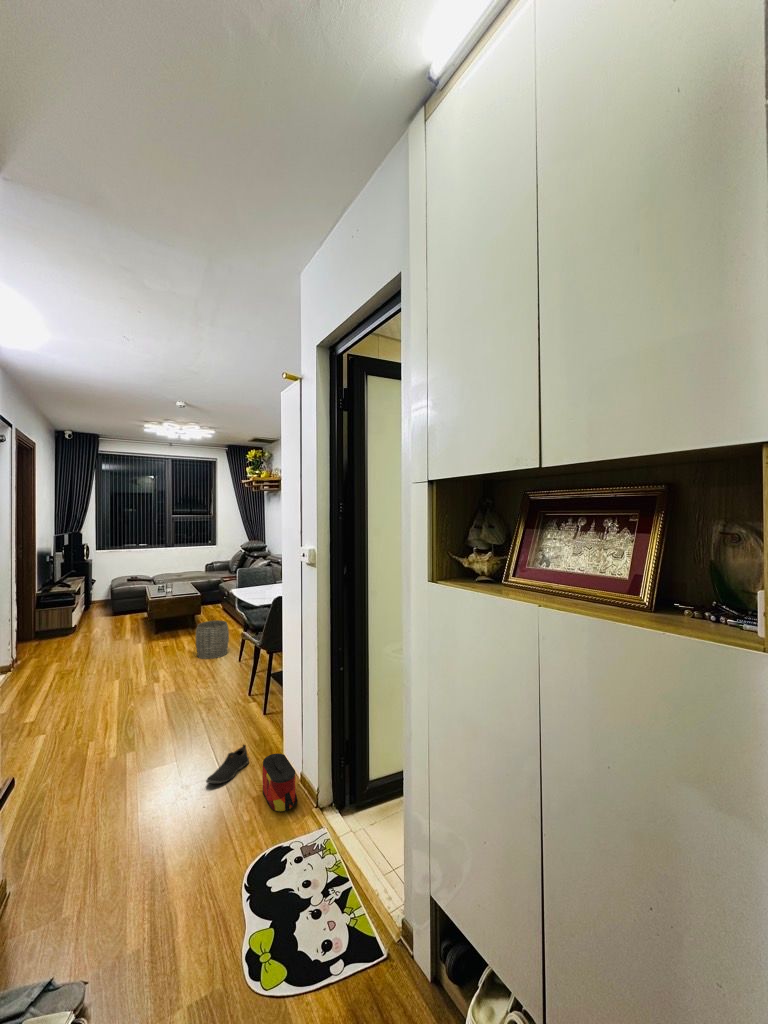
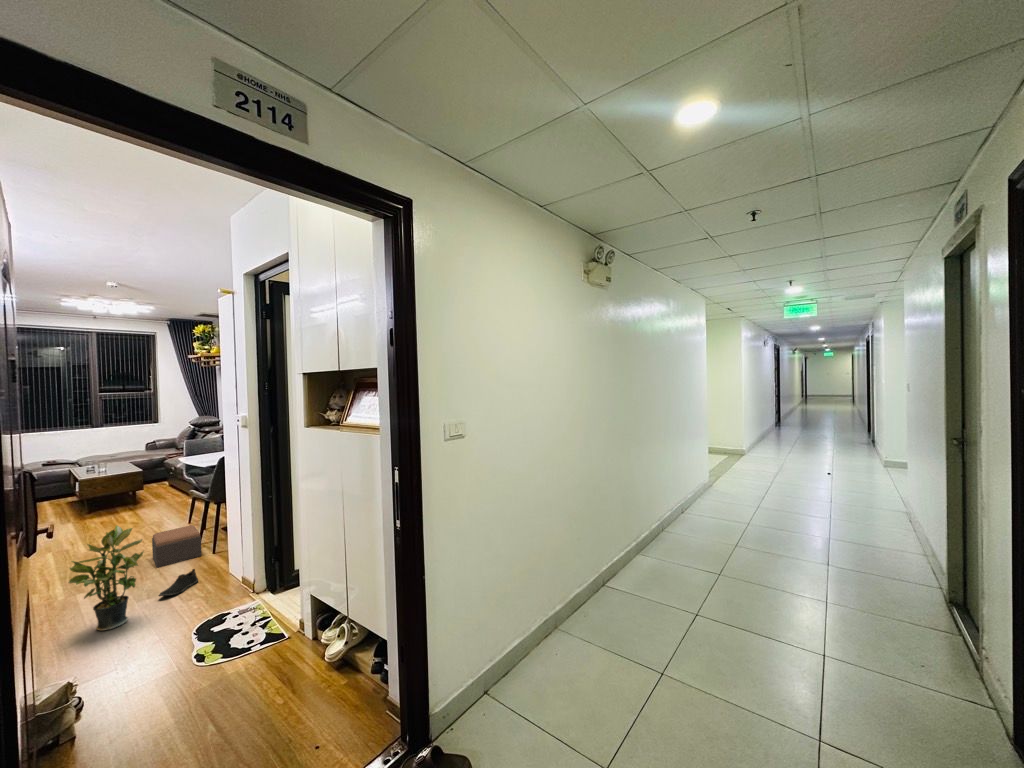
woven basket: present [196,621,229,659] -> none [139,490,177,526]
footstool: none [204,673,252,725] -> present [152,525,202,567]
potted plant: none [107,687,191,834] -> present [69,526,144,631]
bag: present [262,753,297,812] -> none [209,566,239,601]

